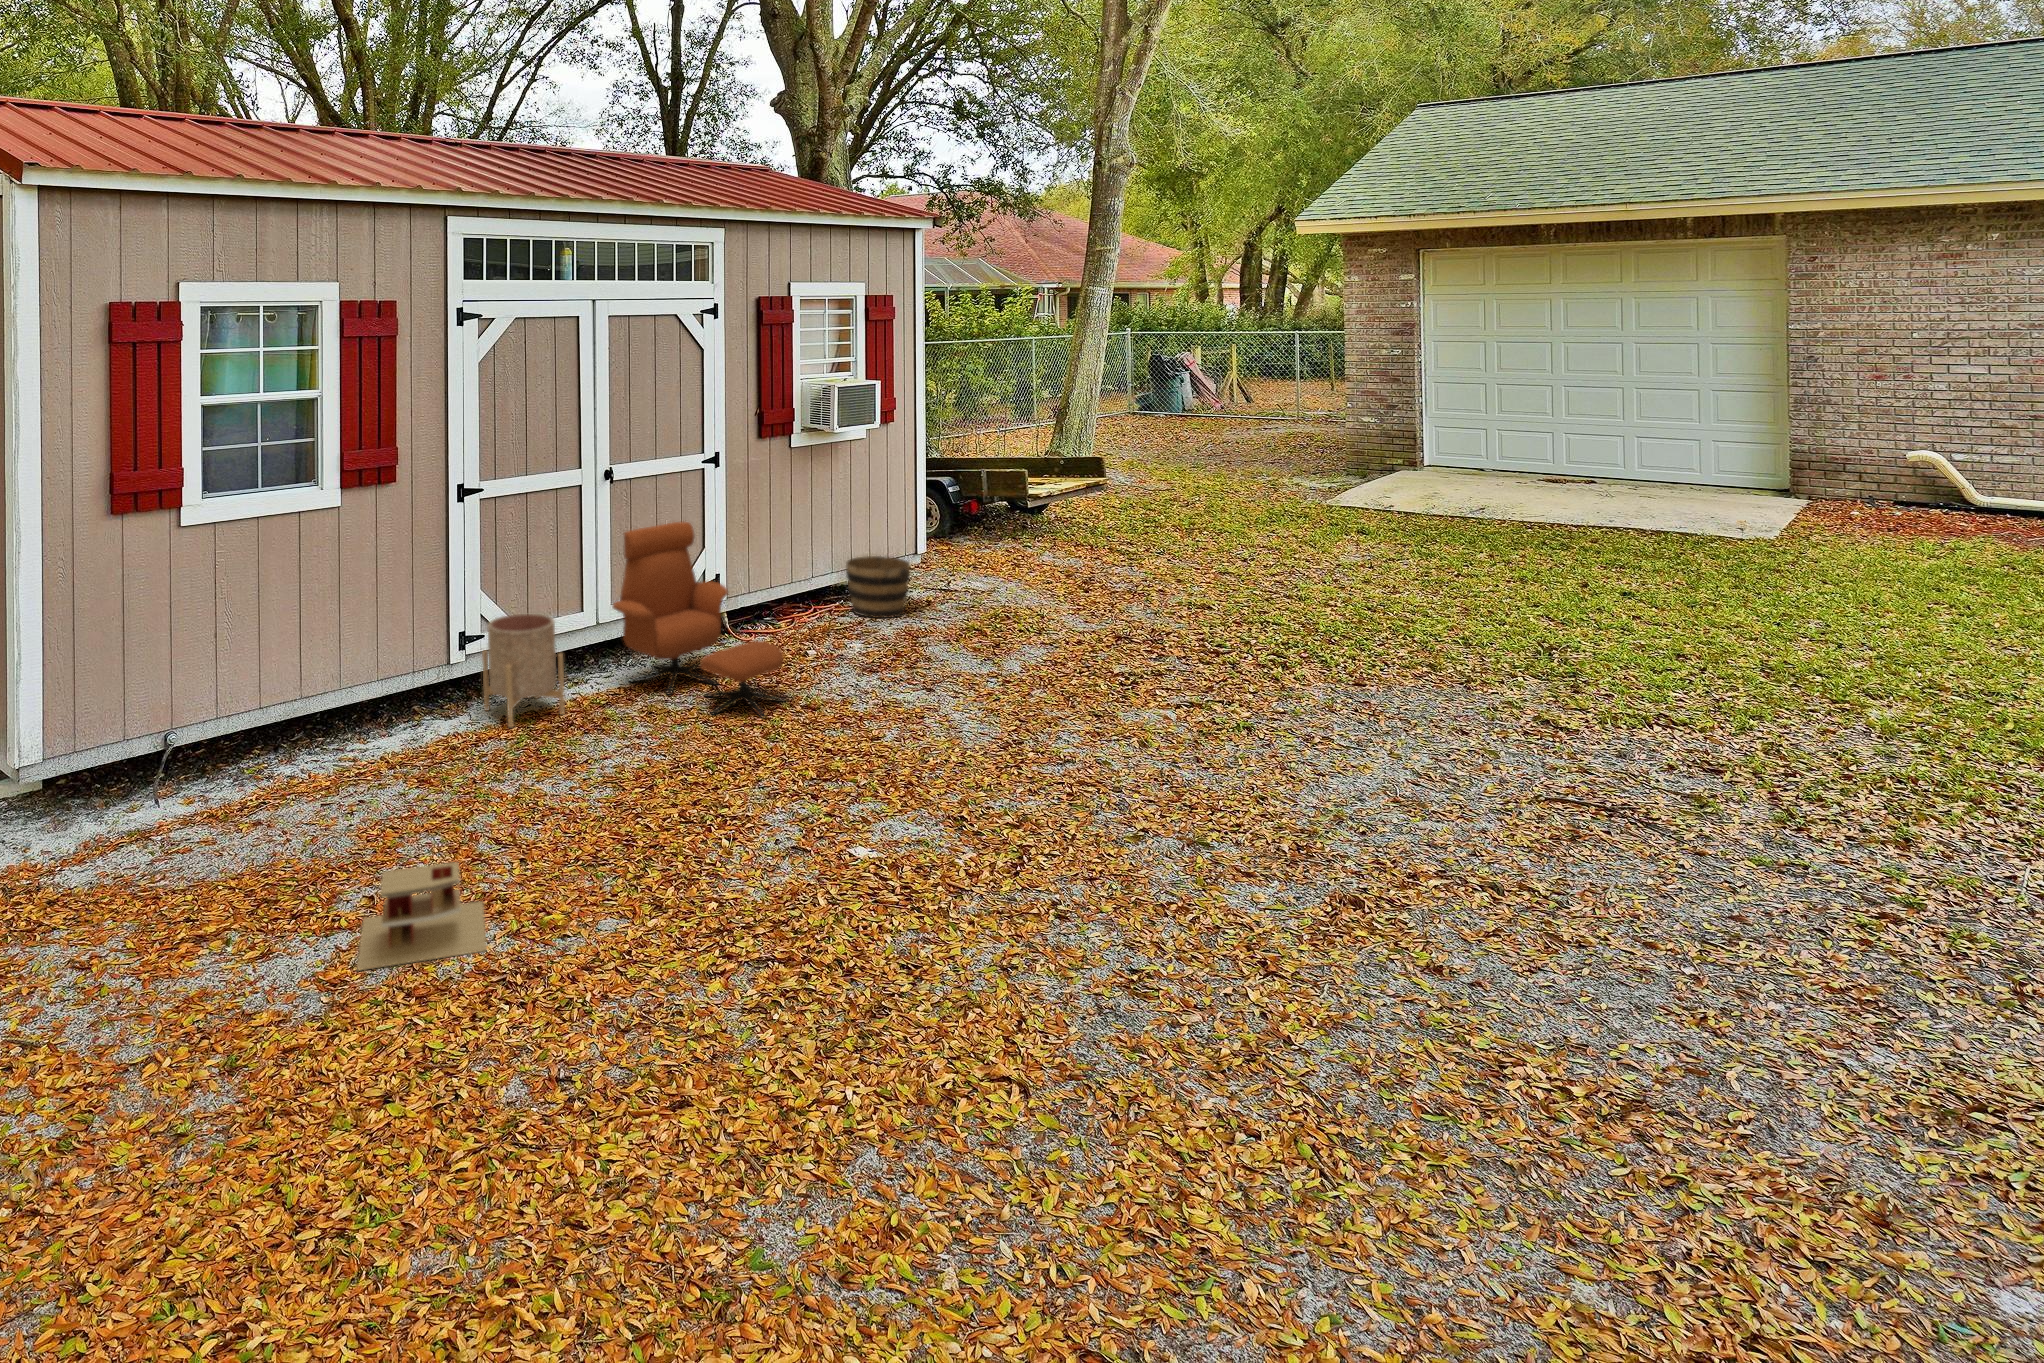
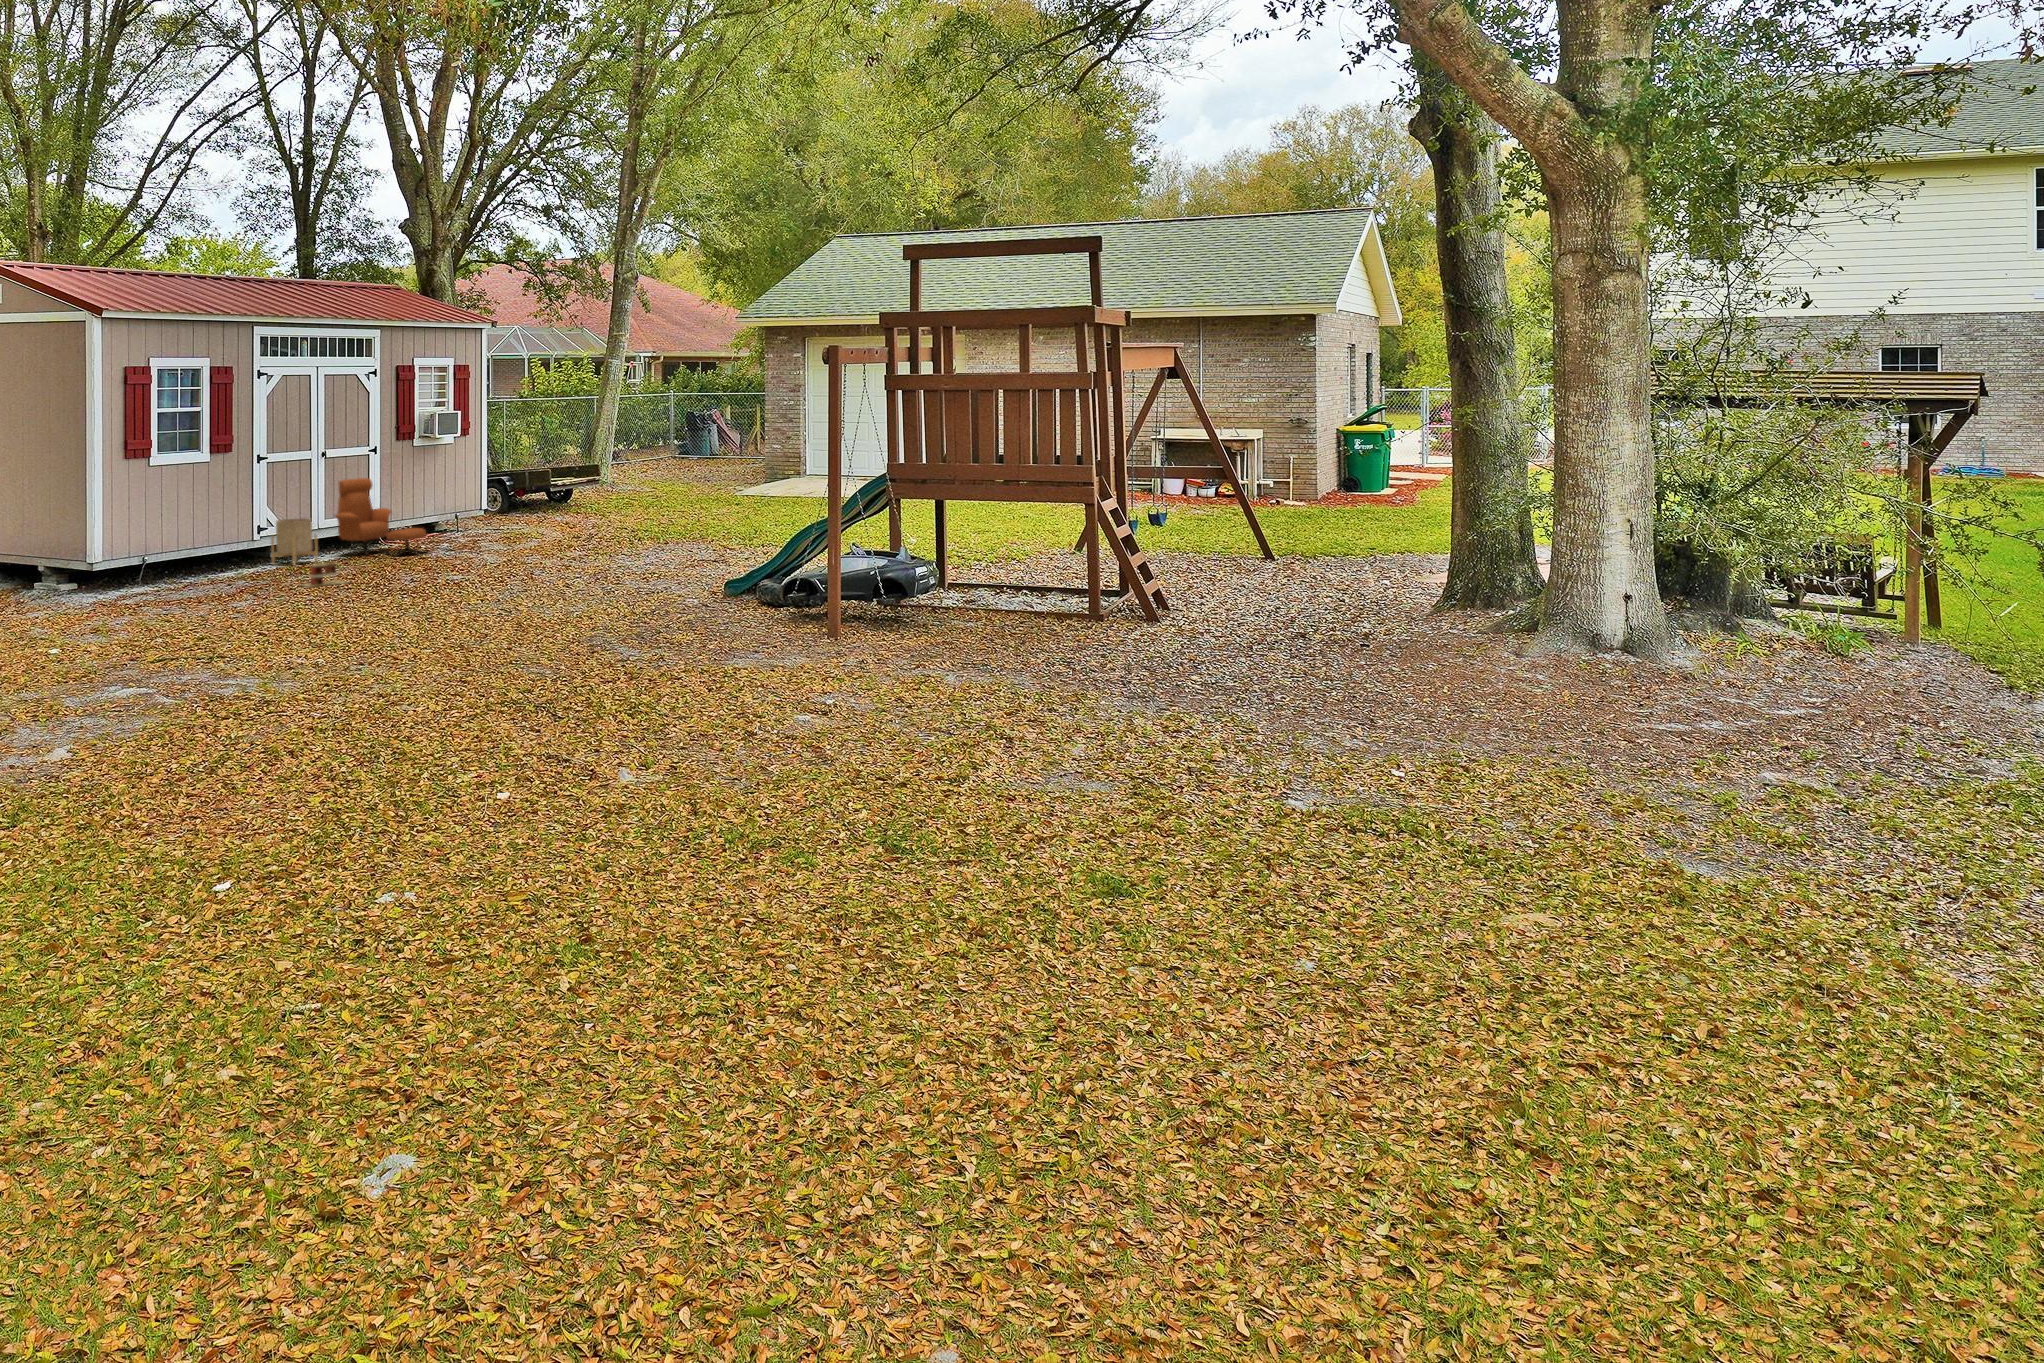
bucket: present [846,556,911,618] -> none [446,507,483,537]

